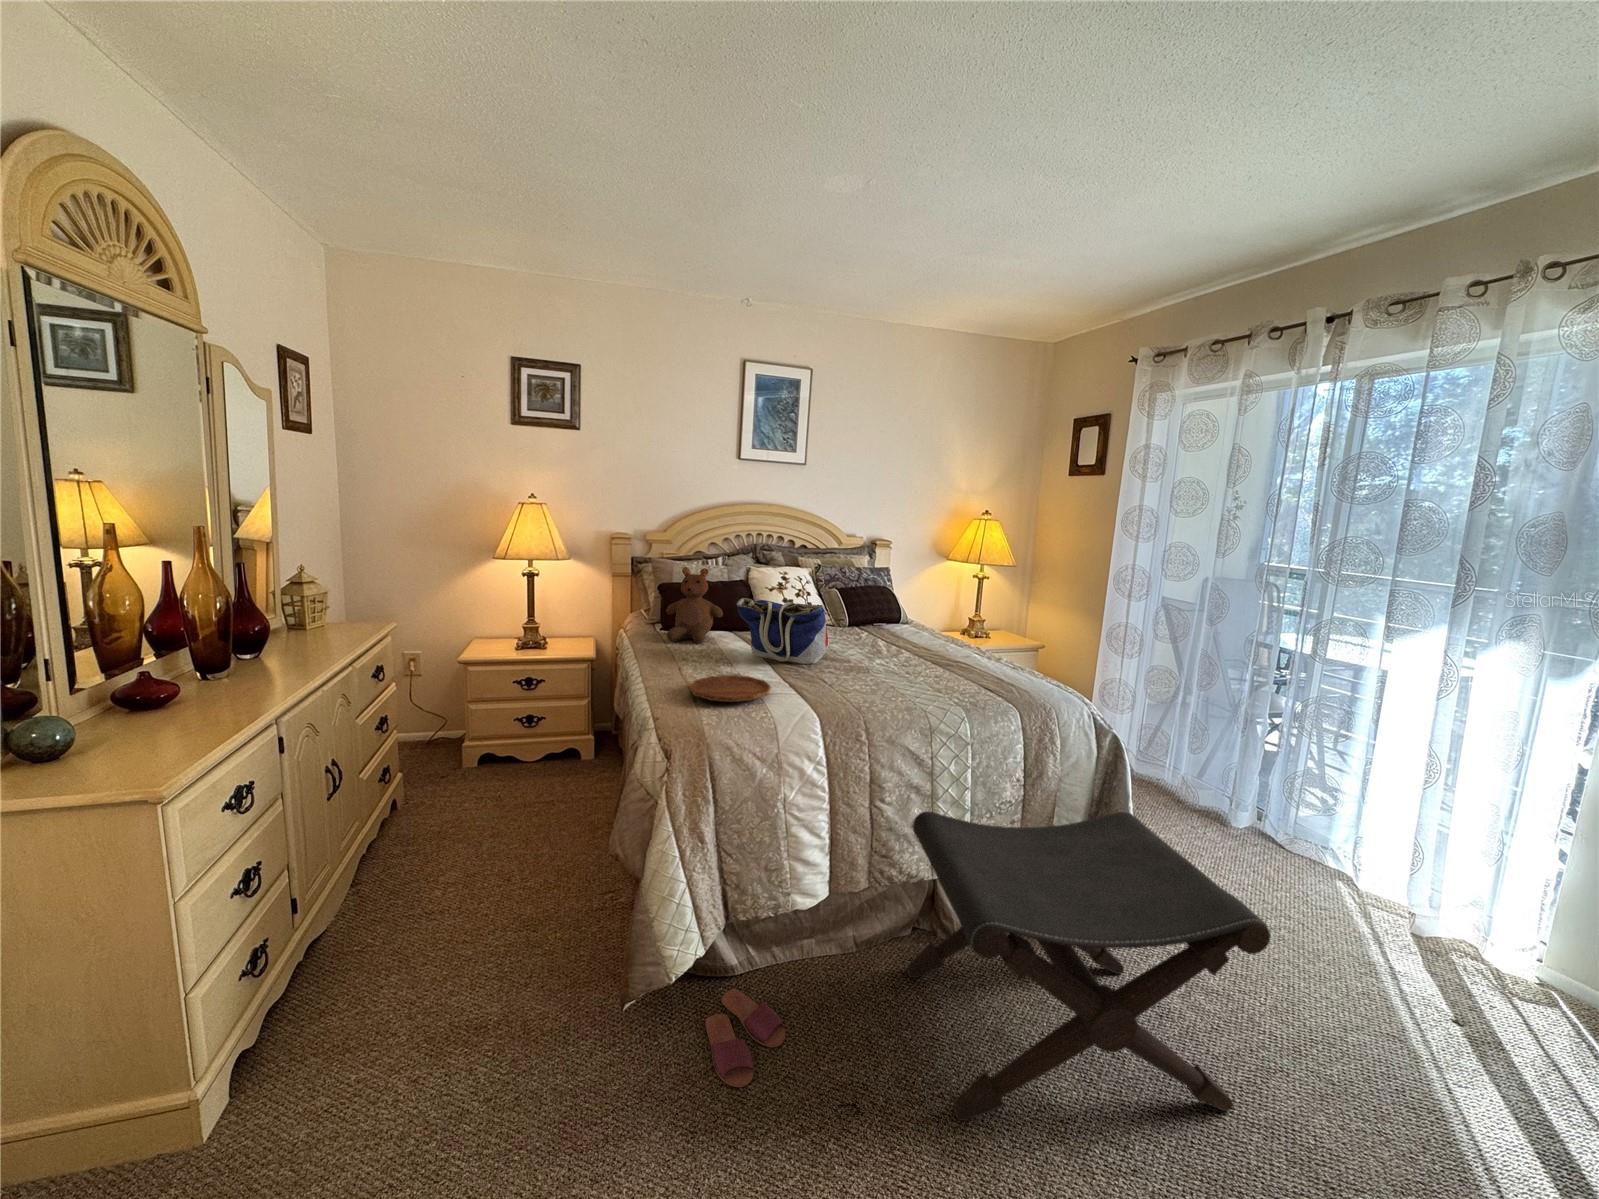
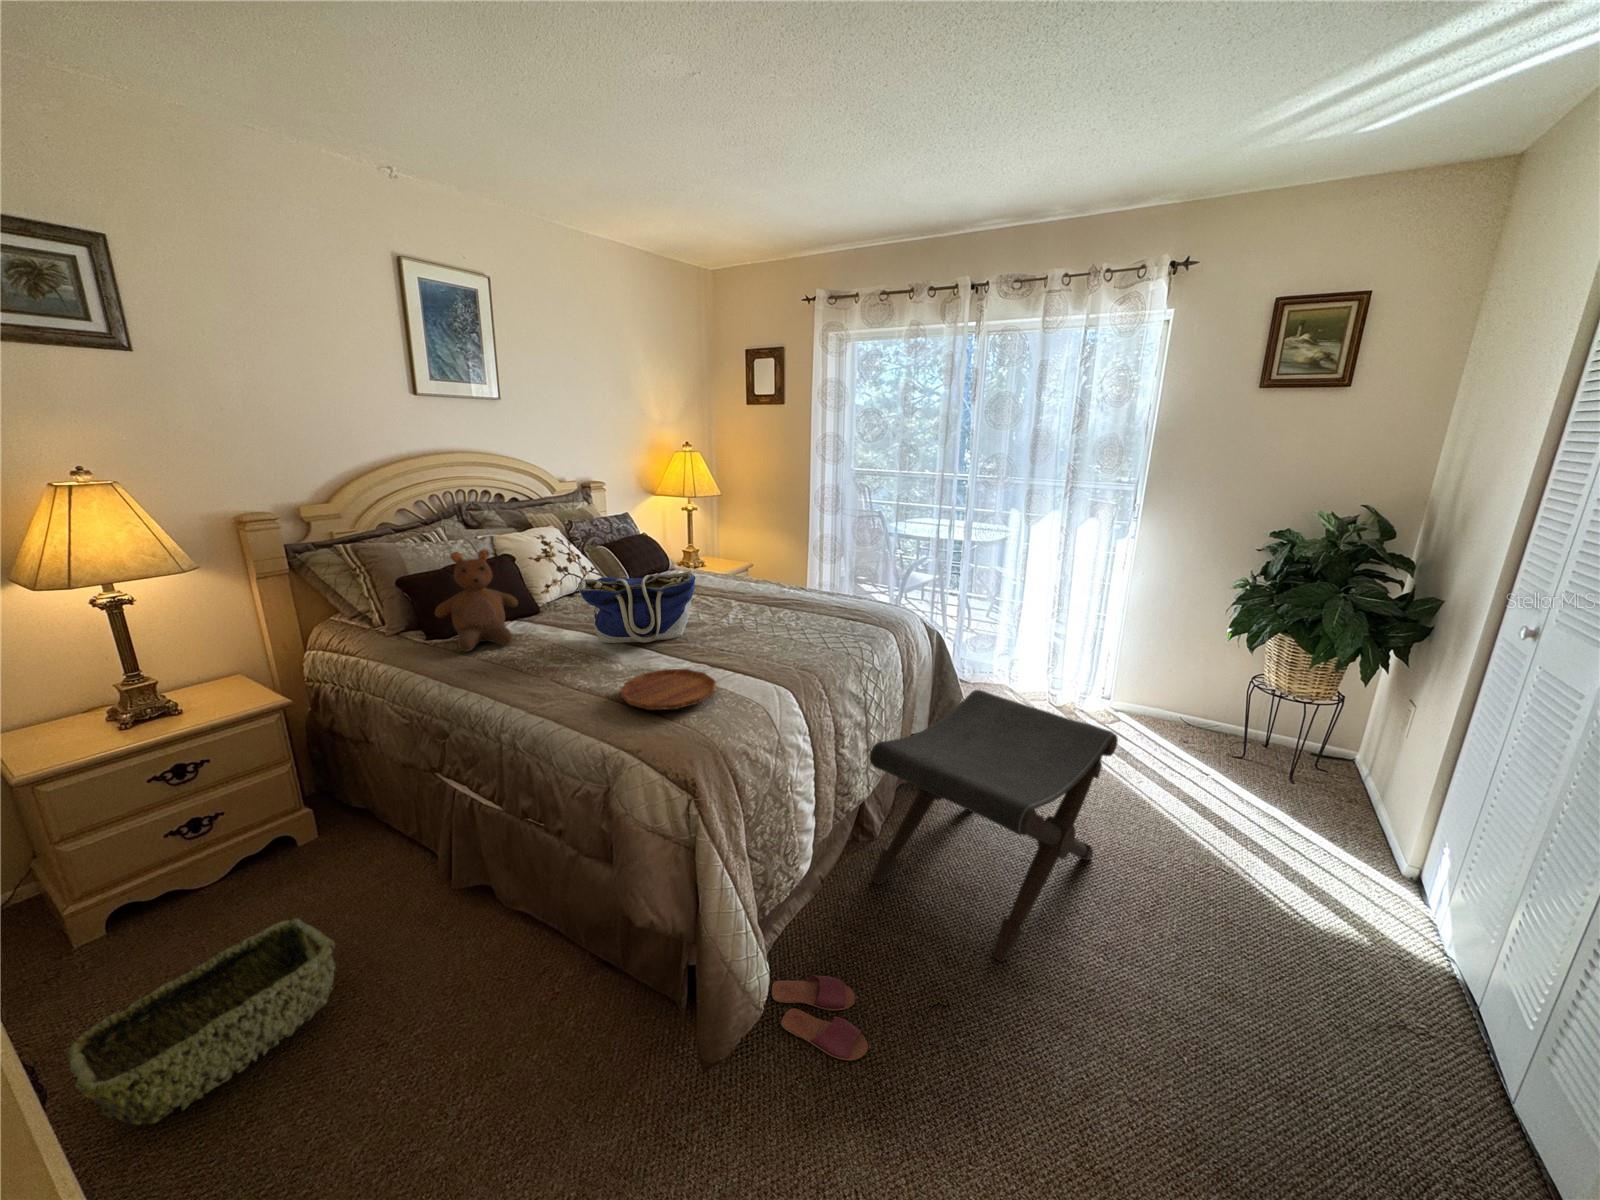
woven basket: none [383,782,522,857] -> present [66,918,336,1125]

